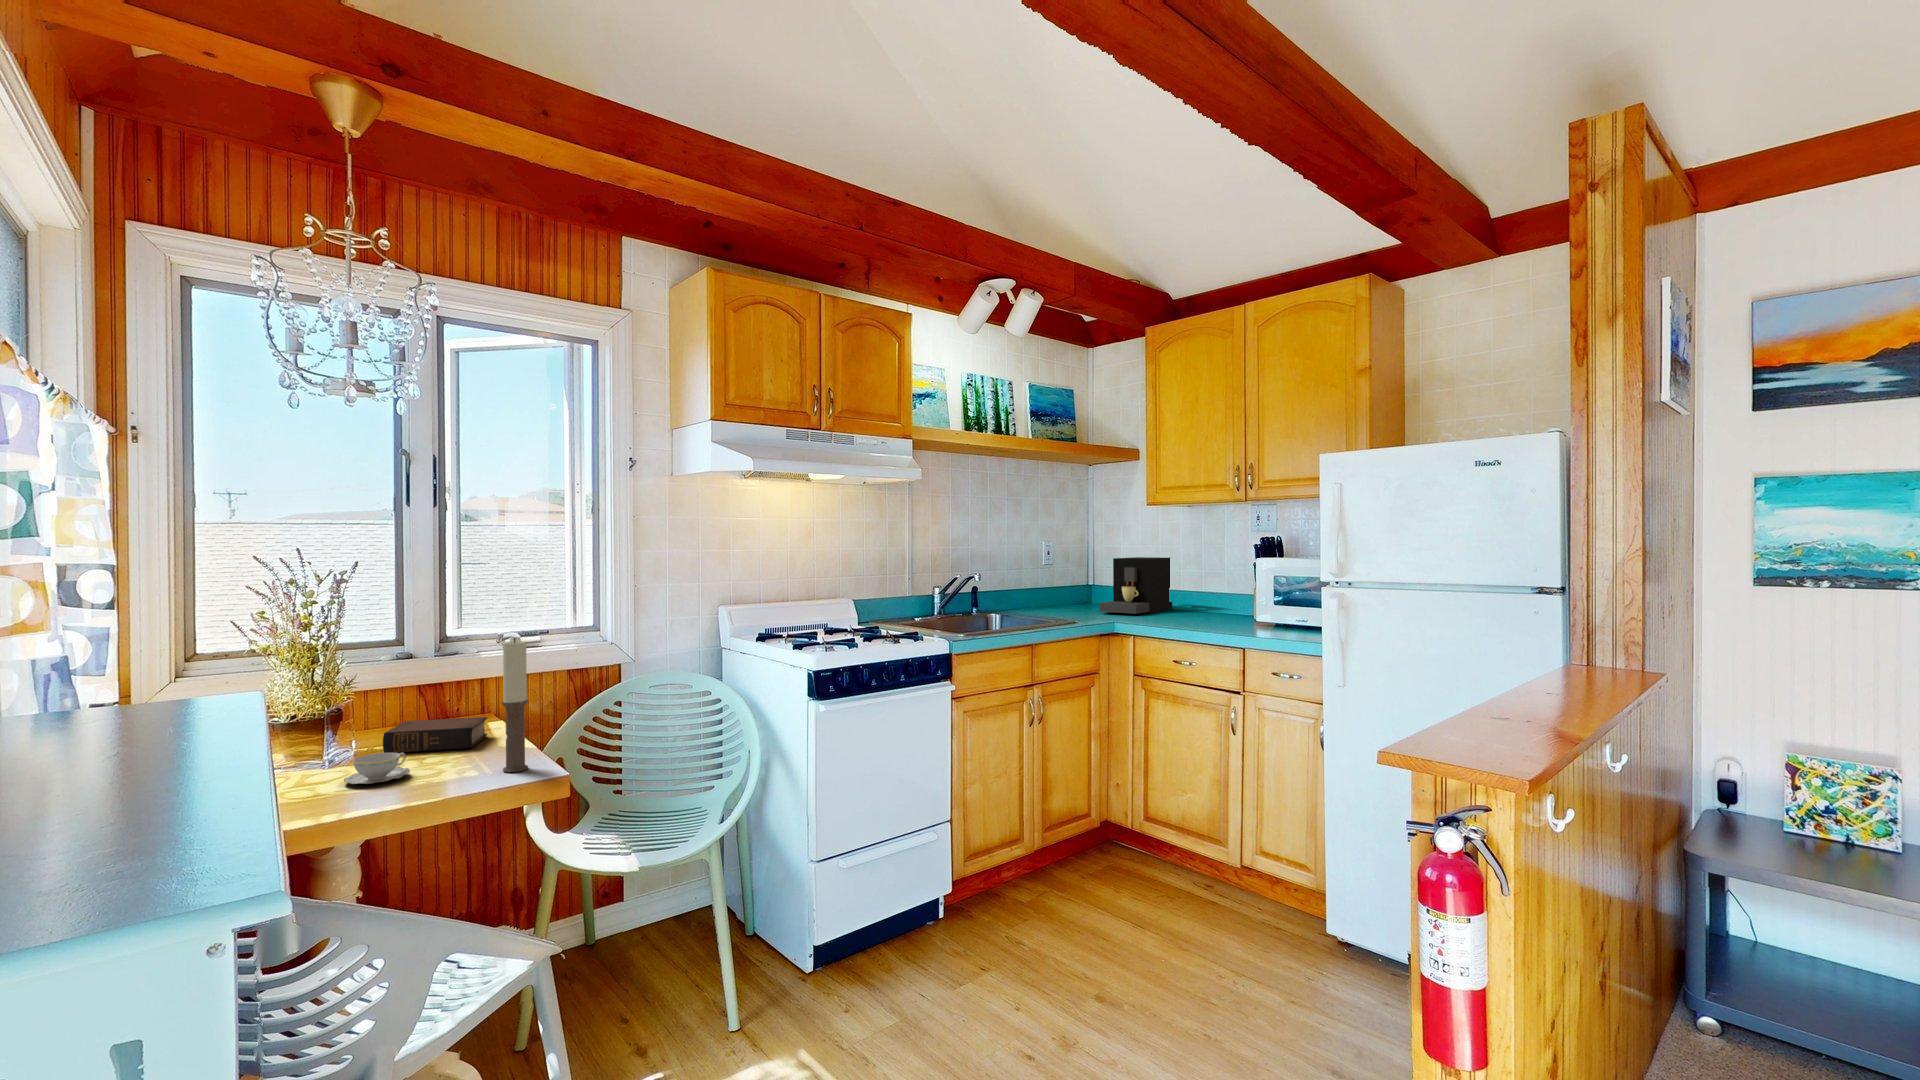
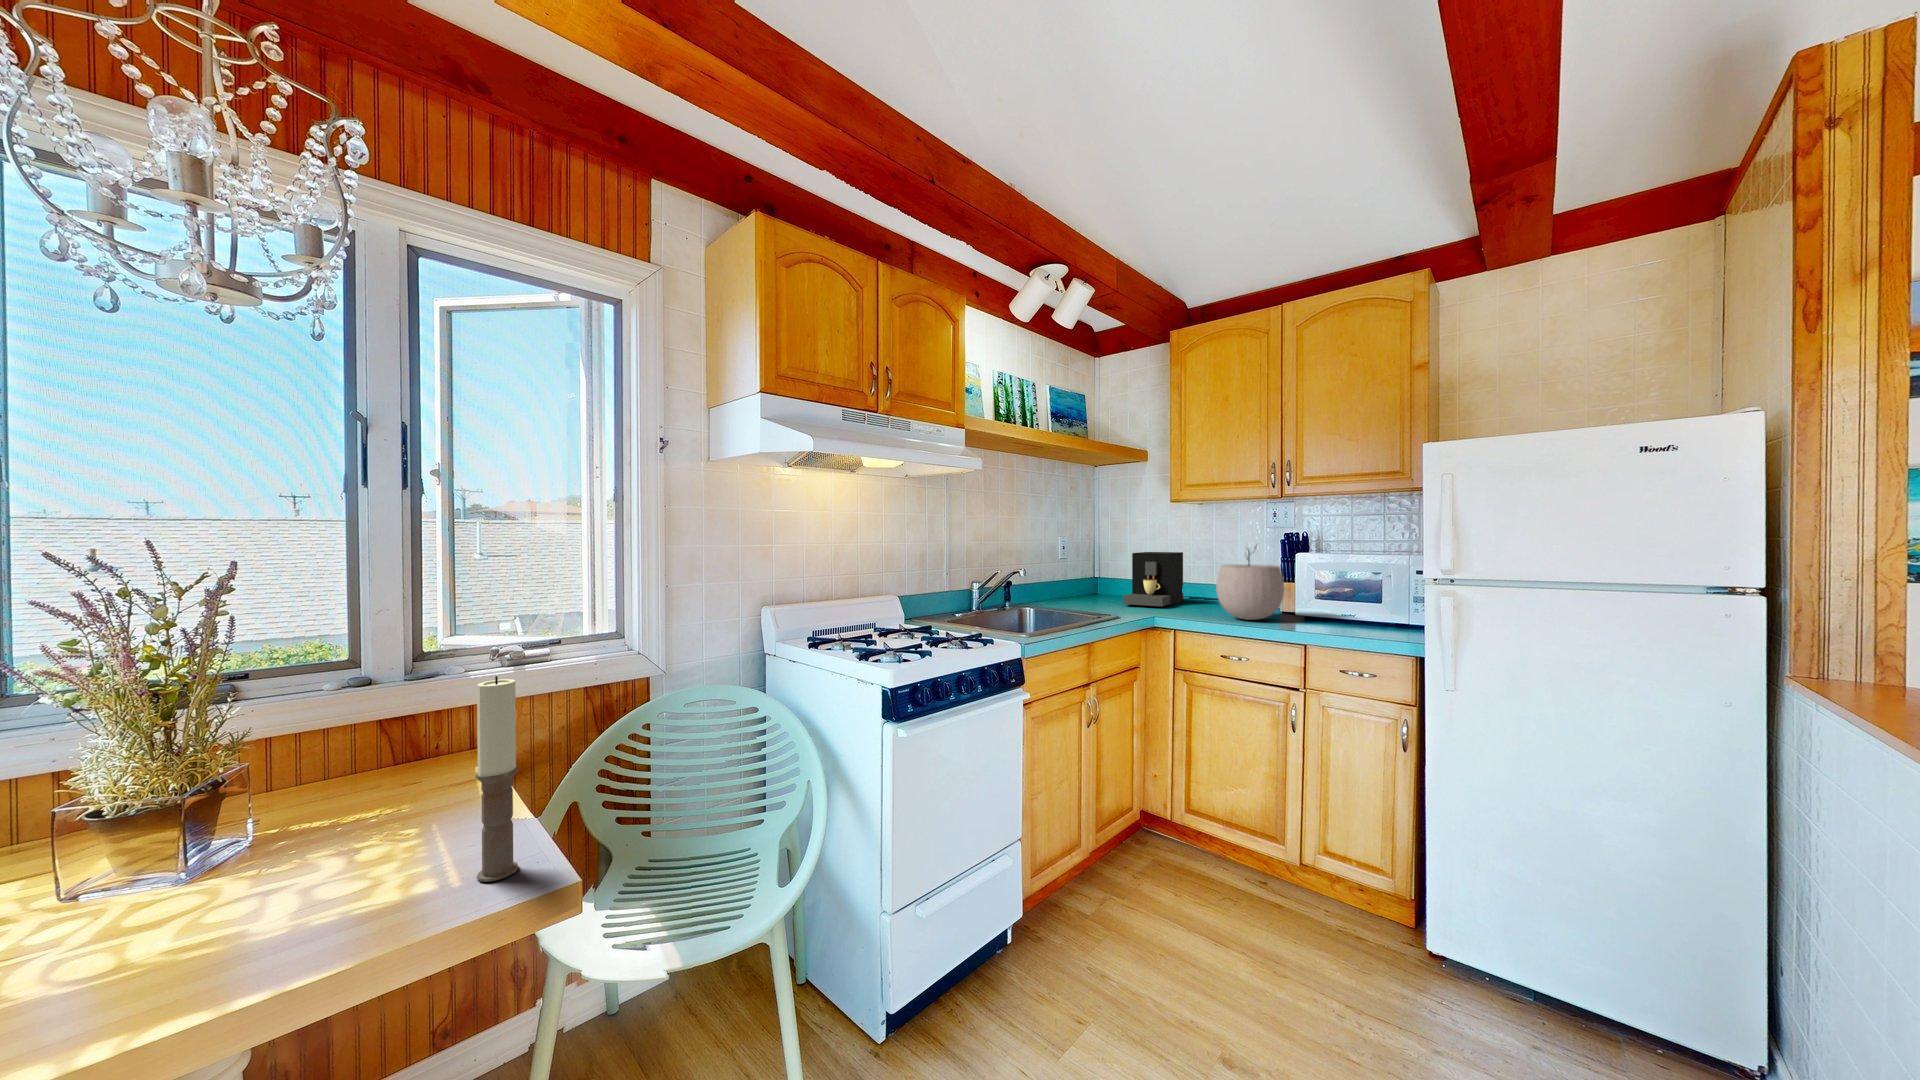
plant pot: none [1174,547,1239,625] -> present [1216,547,1284,620]
book: present [383,717,487,753] -> none [295,769,468,843]
teacup: present [344,752,410,784] -> none [183,862,317,939]

